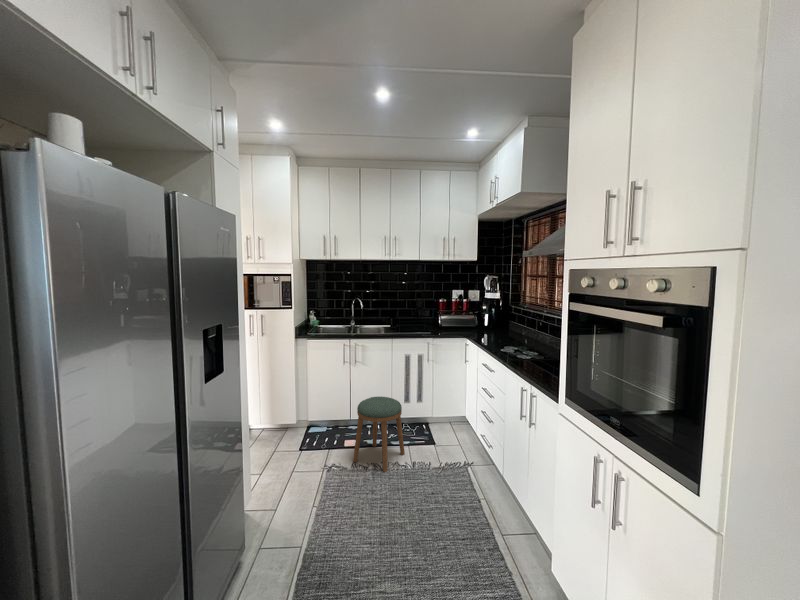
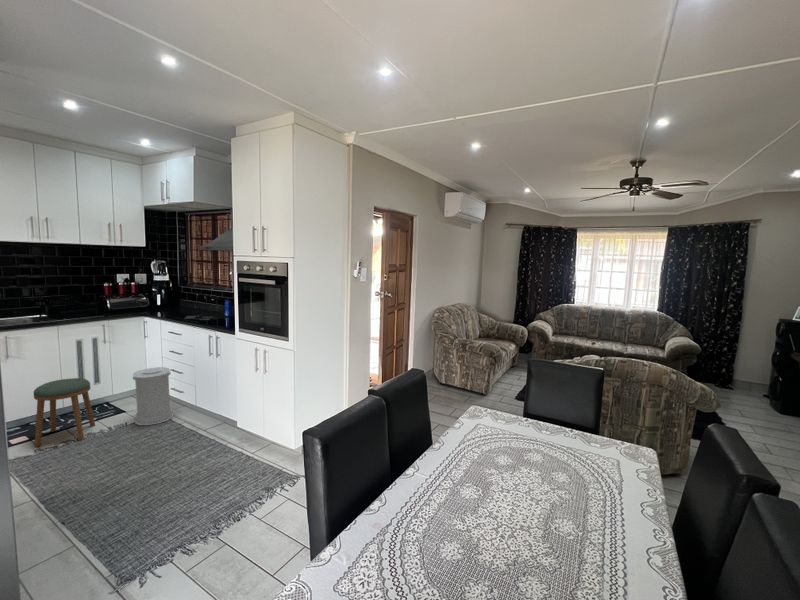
trash can: none [436,406,479,483] -> present [132,367,173,425]

